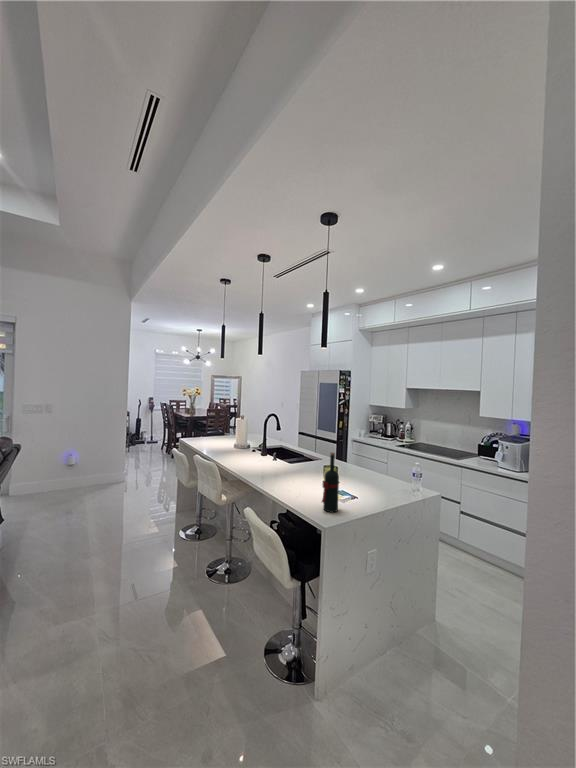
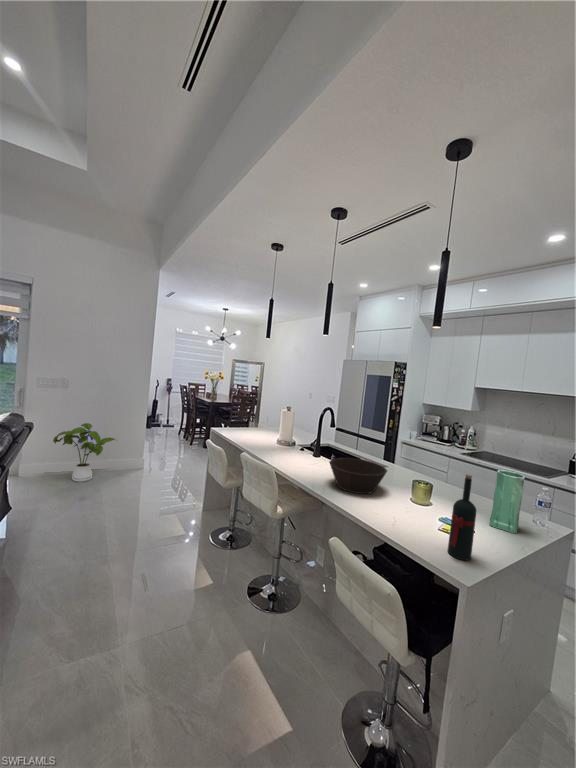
house plant: none [39,443,99,496] -> present [53,423,115,482]
vase: none [371,451,393,496] -> present [490,470,525,533]
bowl: none [260,452,305,478] -> present [329,458,387,494]

